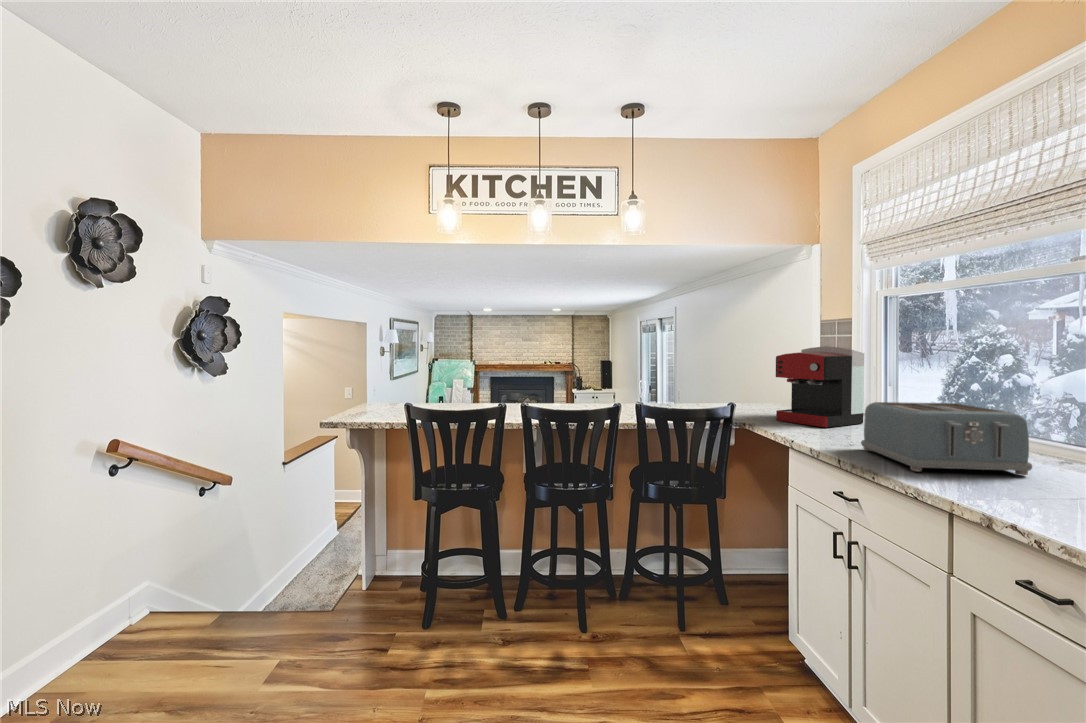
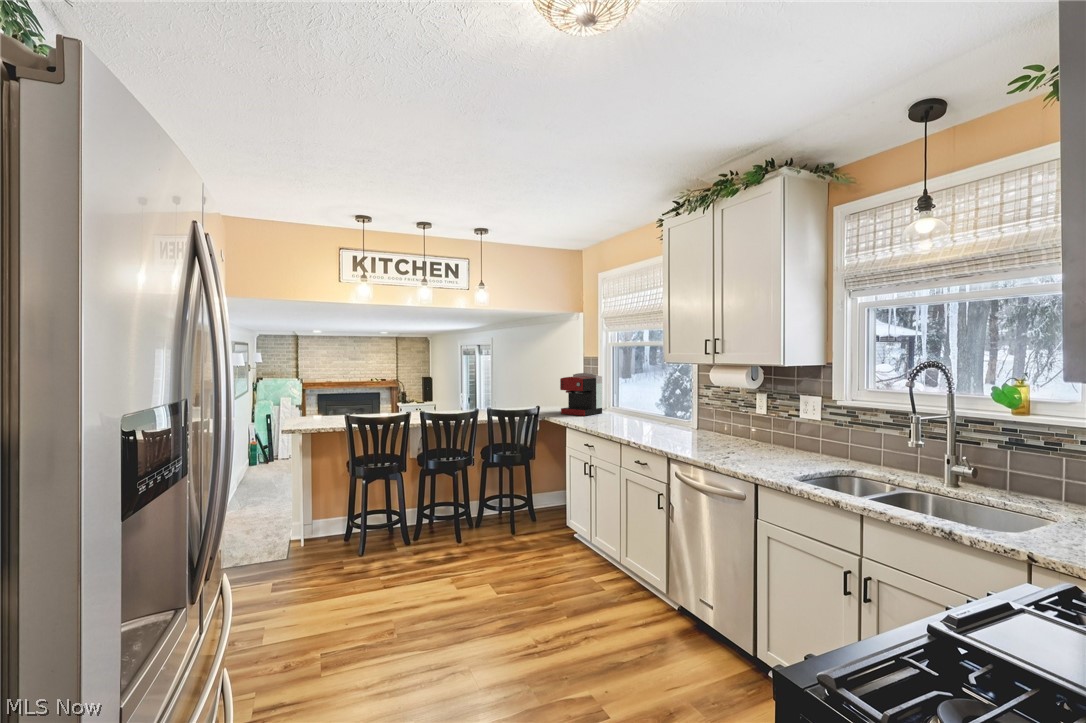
toaster: present [861,402,1032,475] -> none [597,400,653,429]

